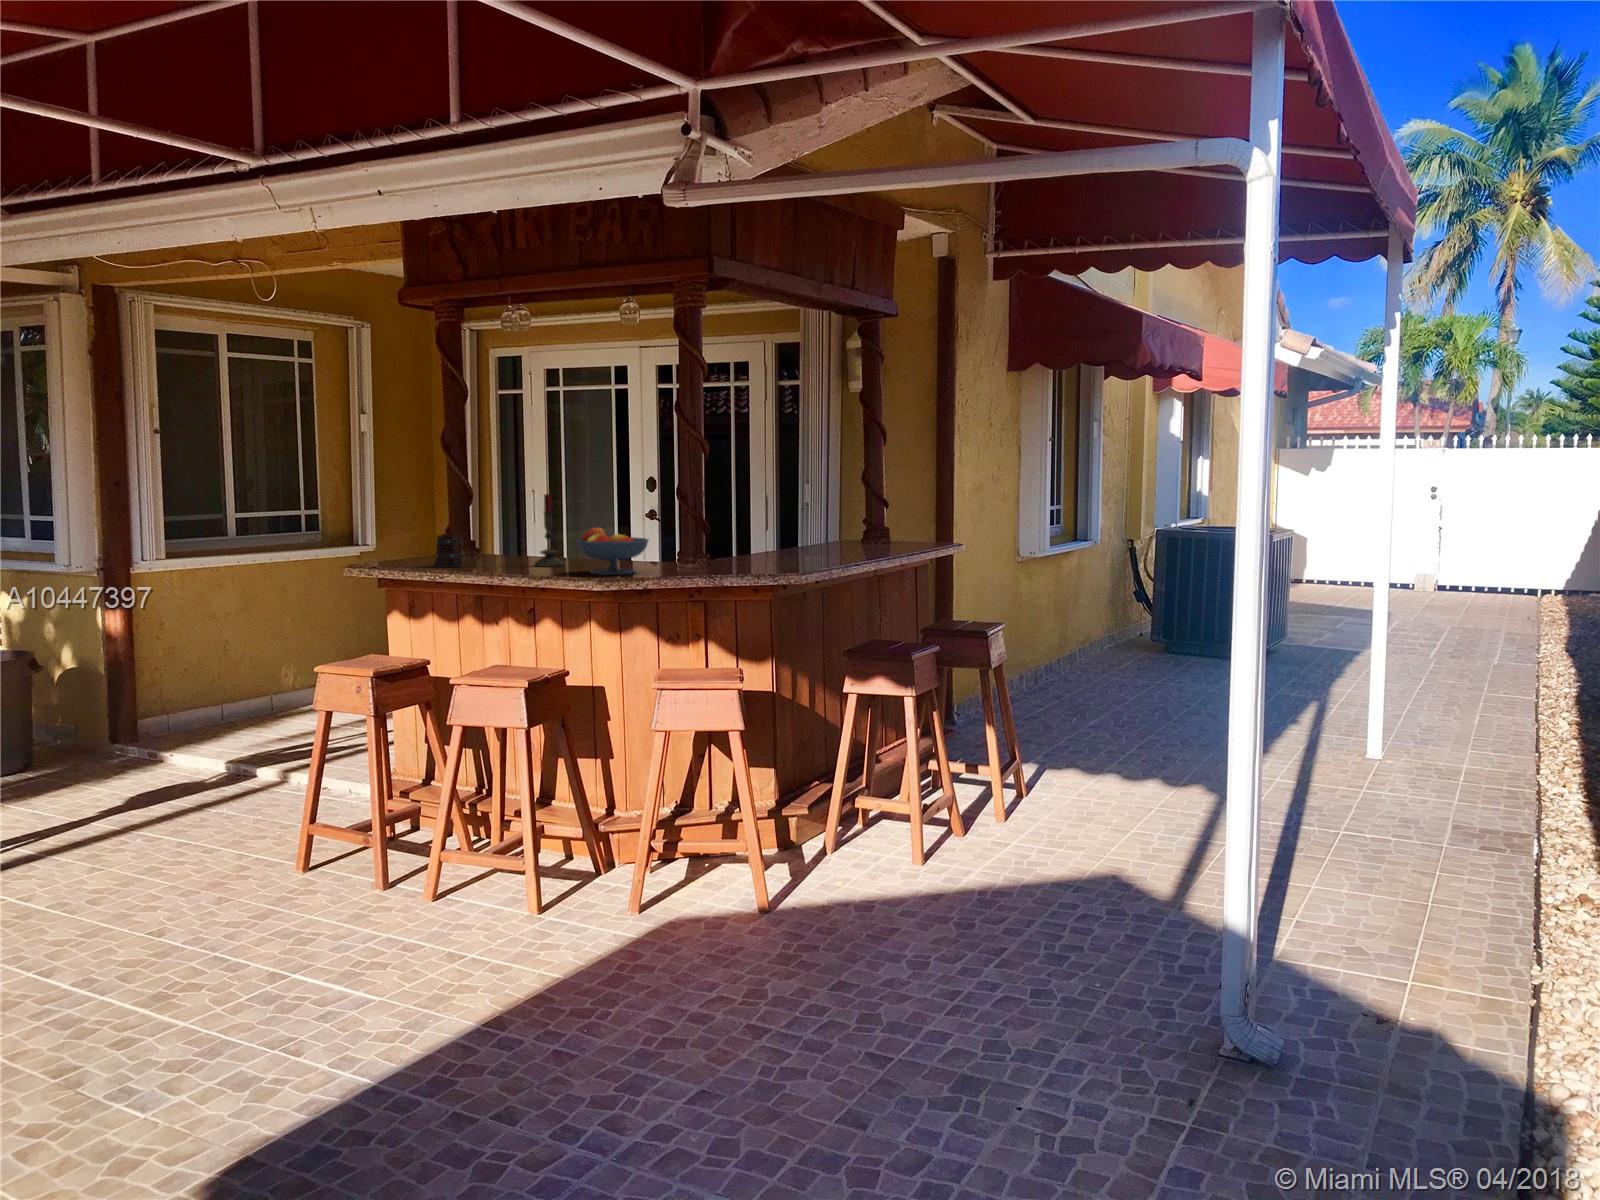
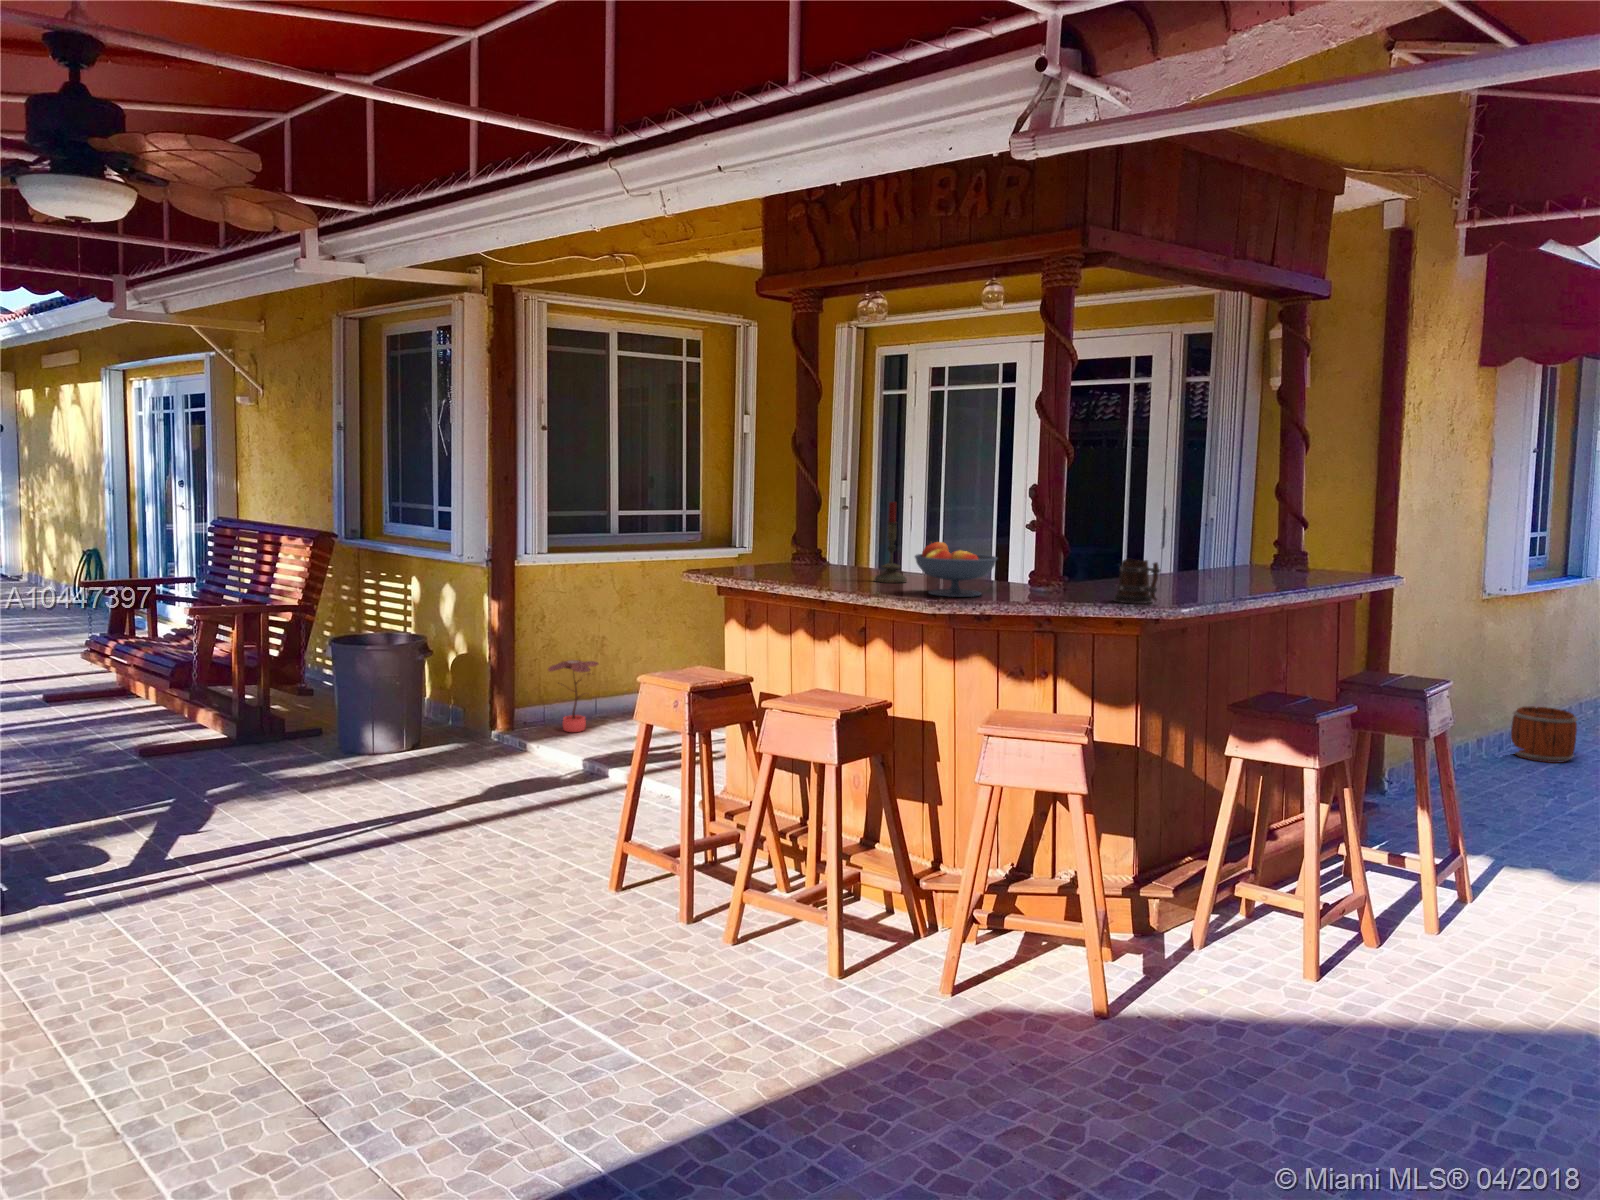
beer mug: present [434,534,463,567] -> present [1114,559,1160,604]
bucket: none [1042,646,1088,689] -> present [1511,706,1577,763]
potted plant: none [176,665,232,738] -> present [548,660,598,732]

